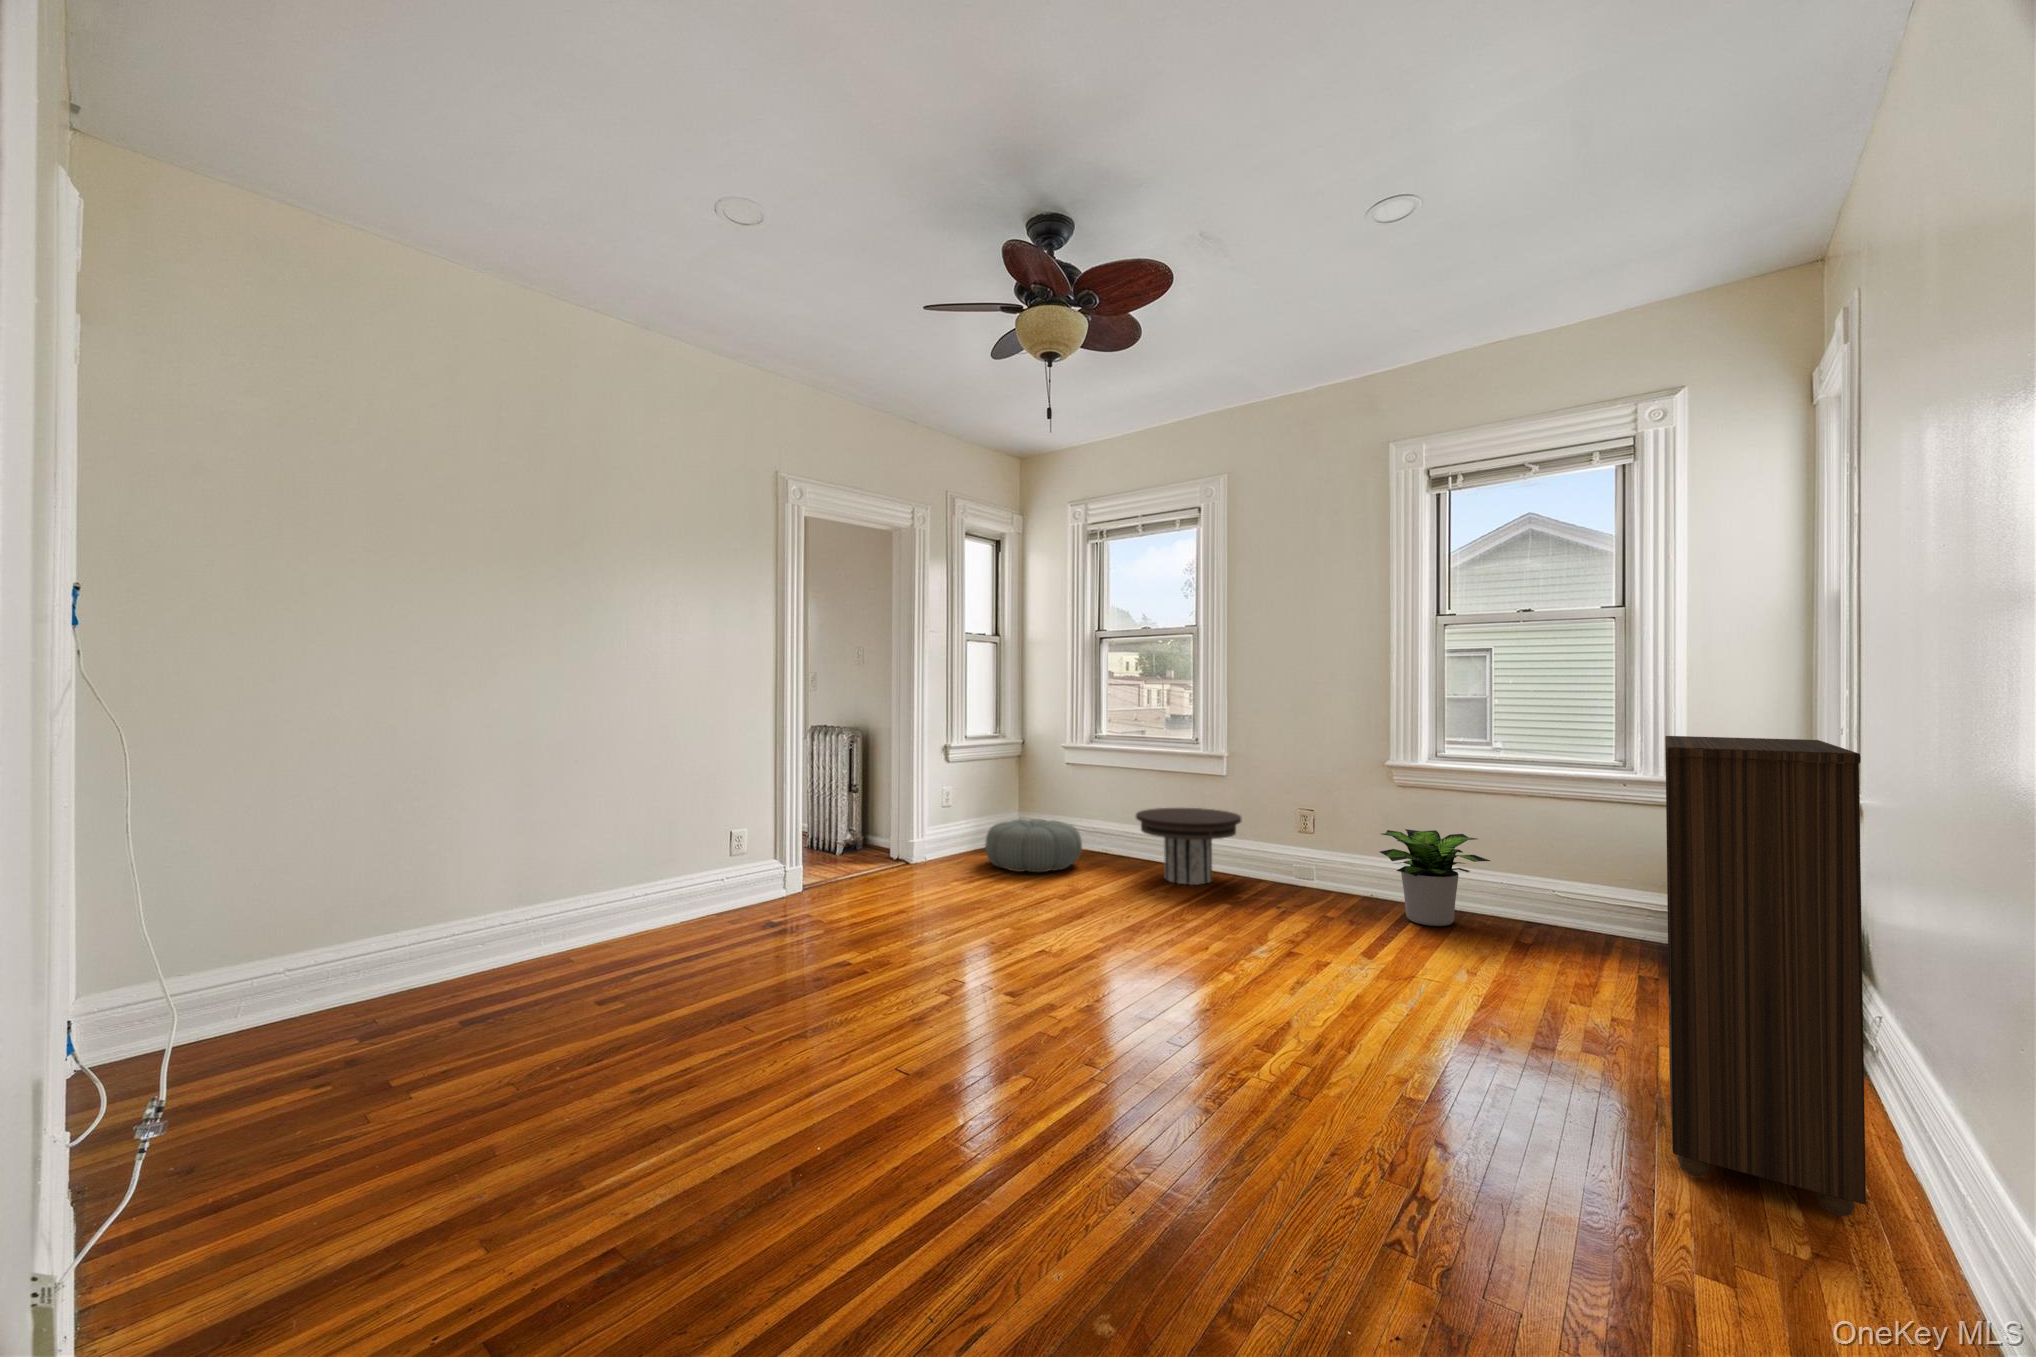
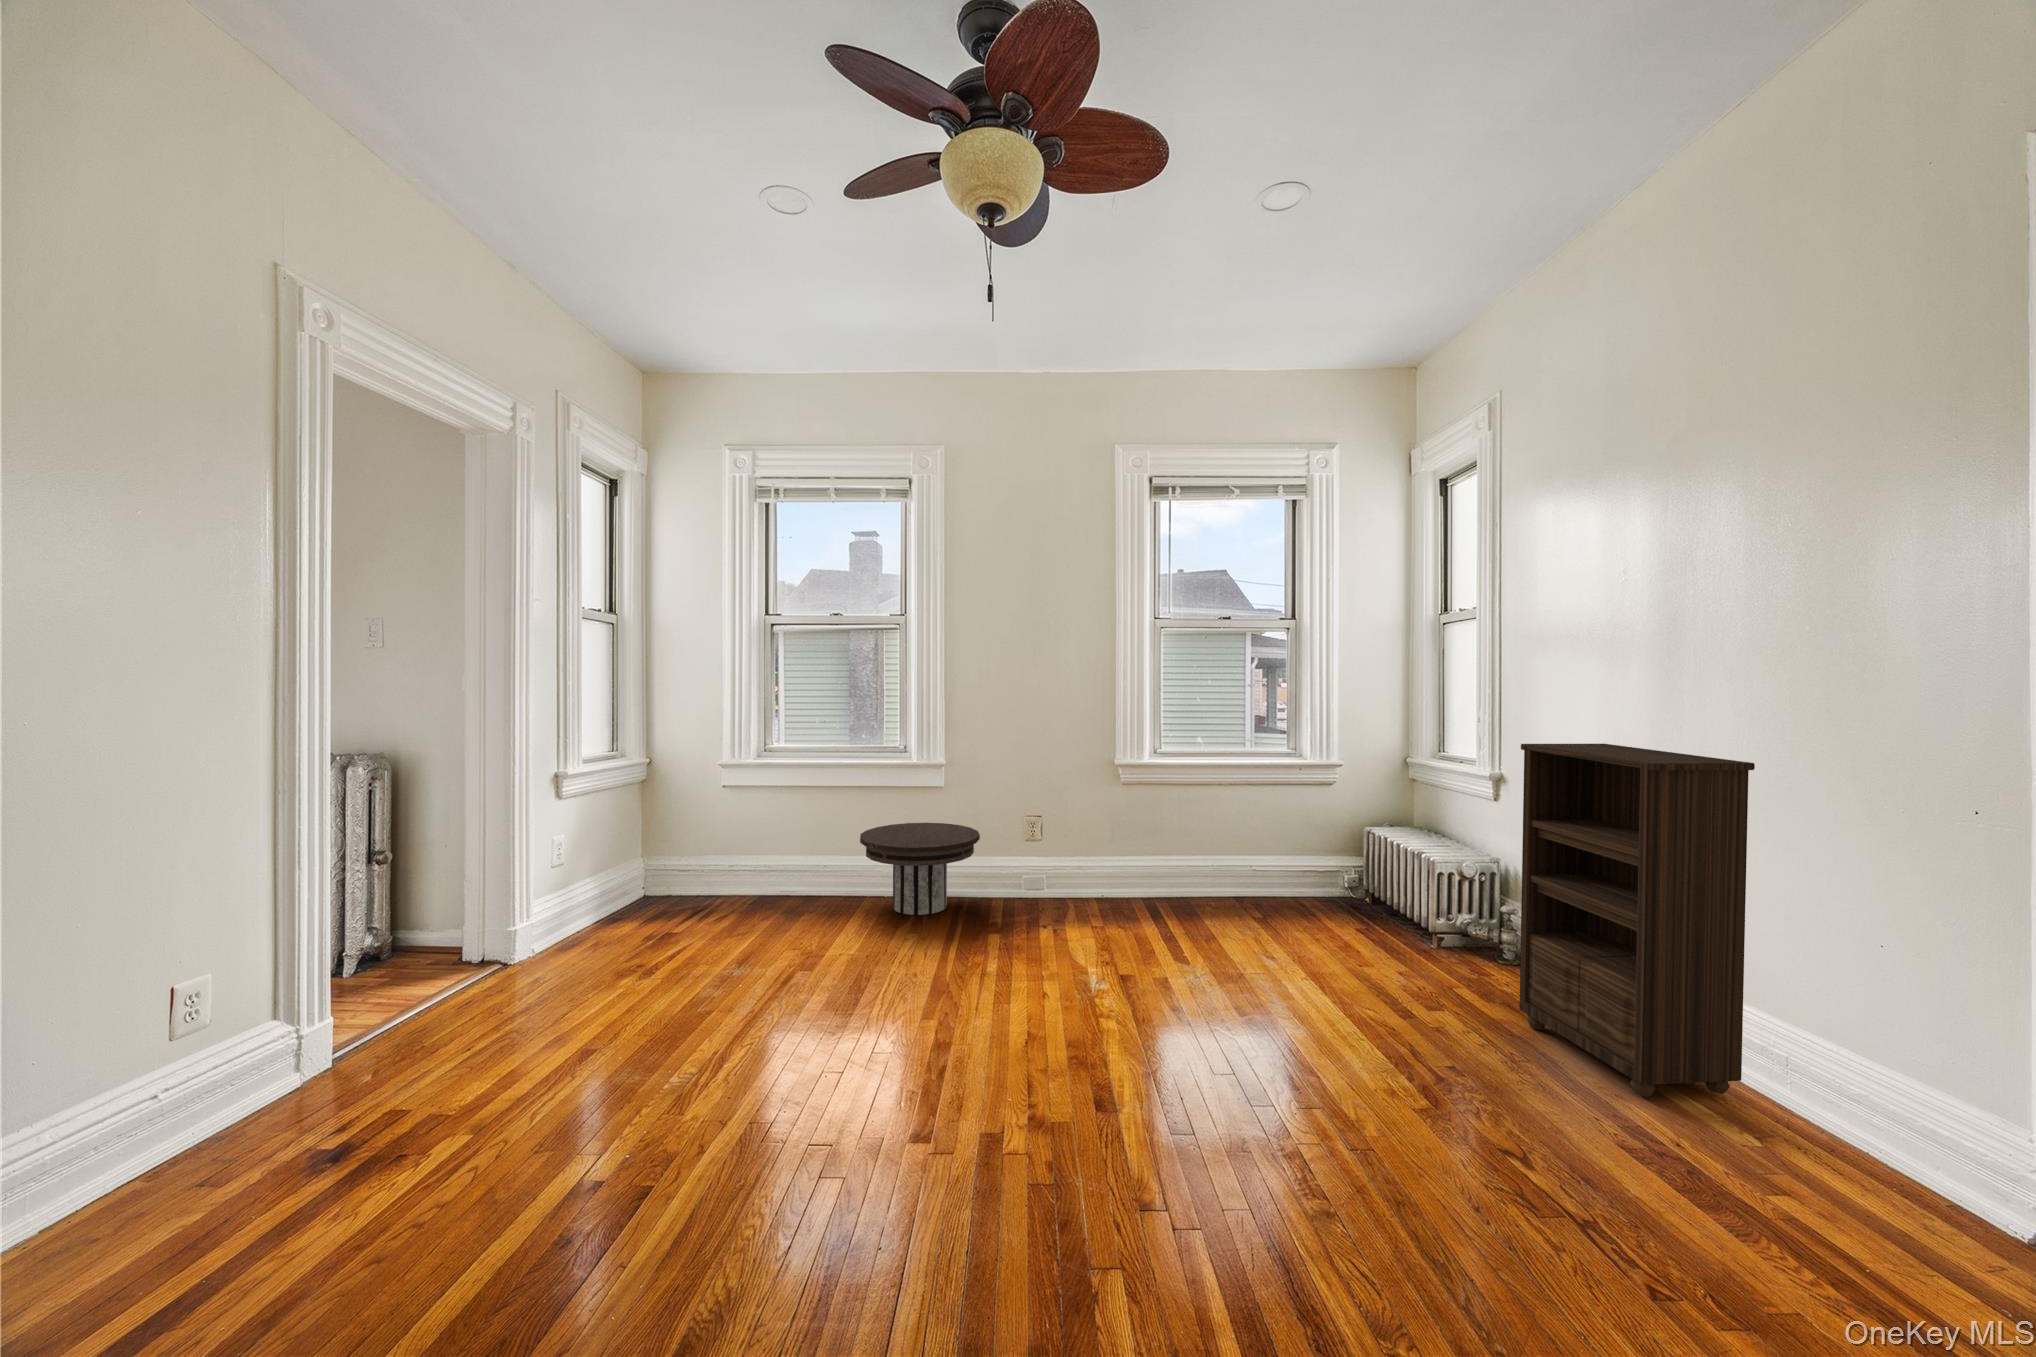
pouf: present [985,819,1082,872] -> none [648,861,786,941]
potted plant: present [1380,829,1490,926] -> none [1130,822,1223,913]

